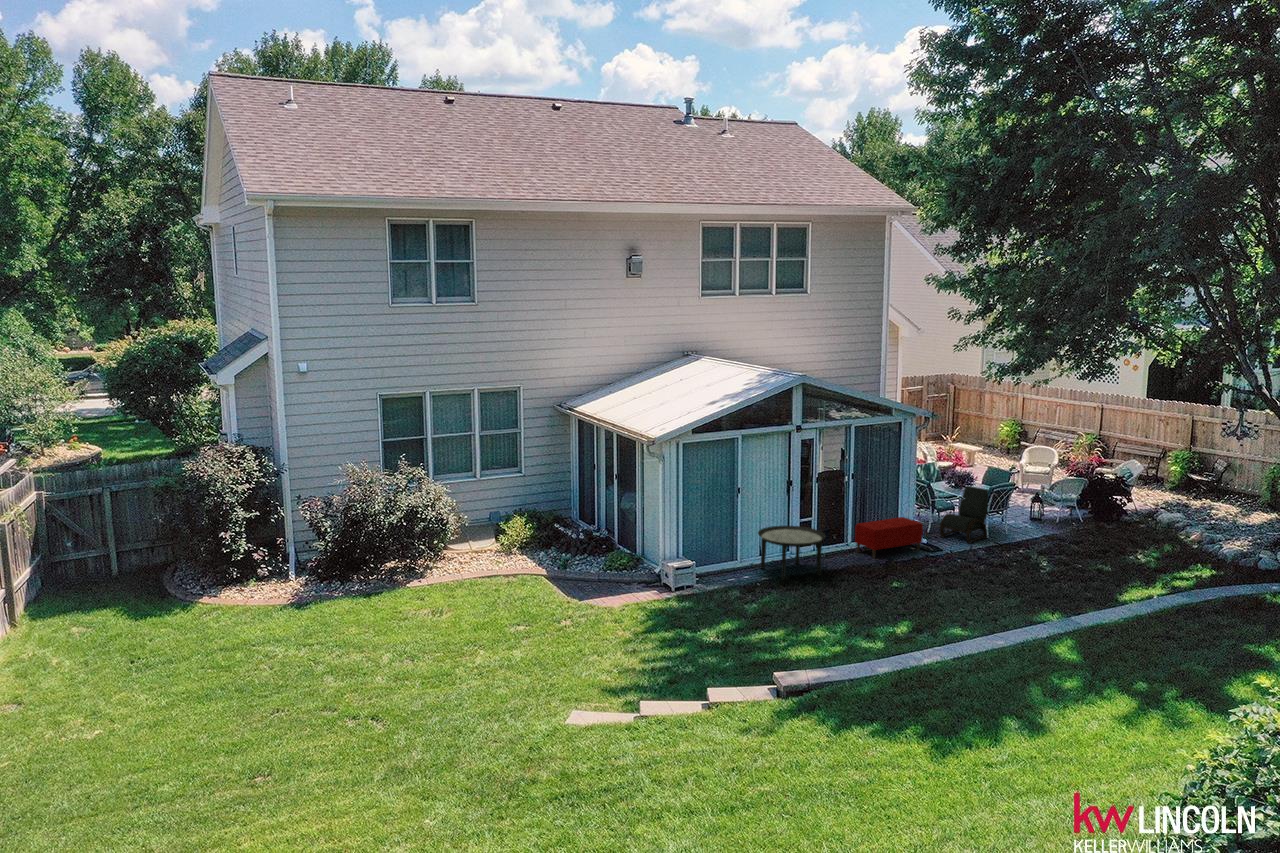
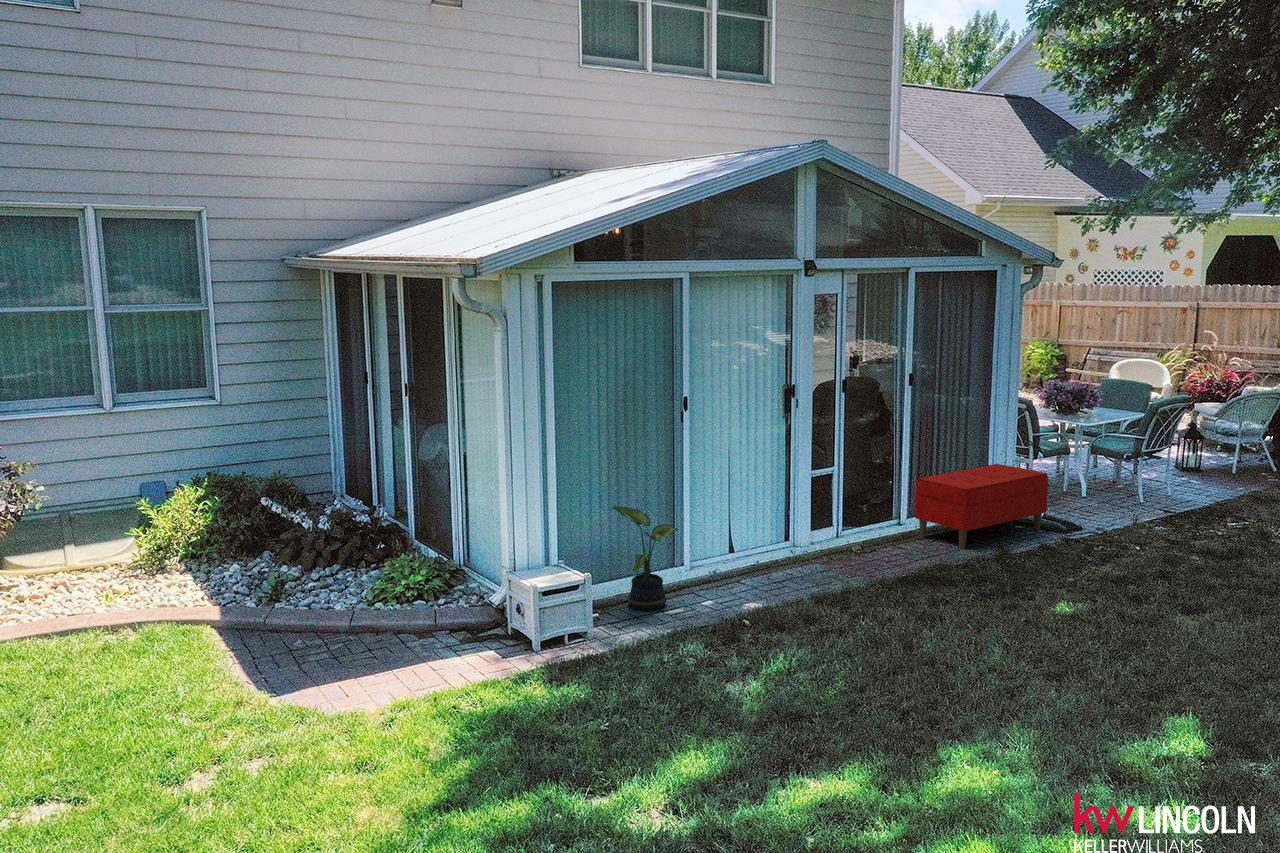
lounge chair: present [940,486,989,544] -> none [1054,405,1147,514]
round table: present [758,526,825,580] -> none [729,483,885,608]
potted plant: none [706,534,734,579] -> present [612,506,678,610]

